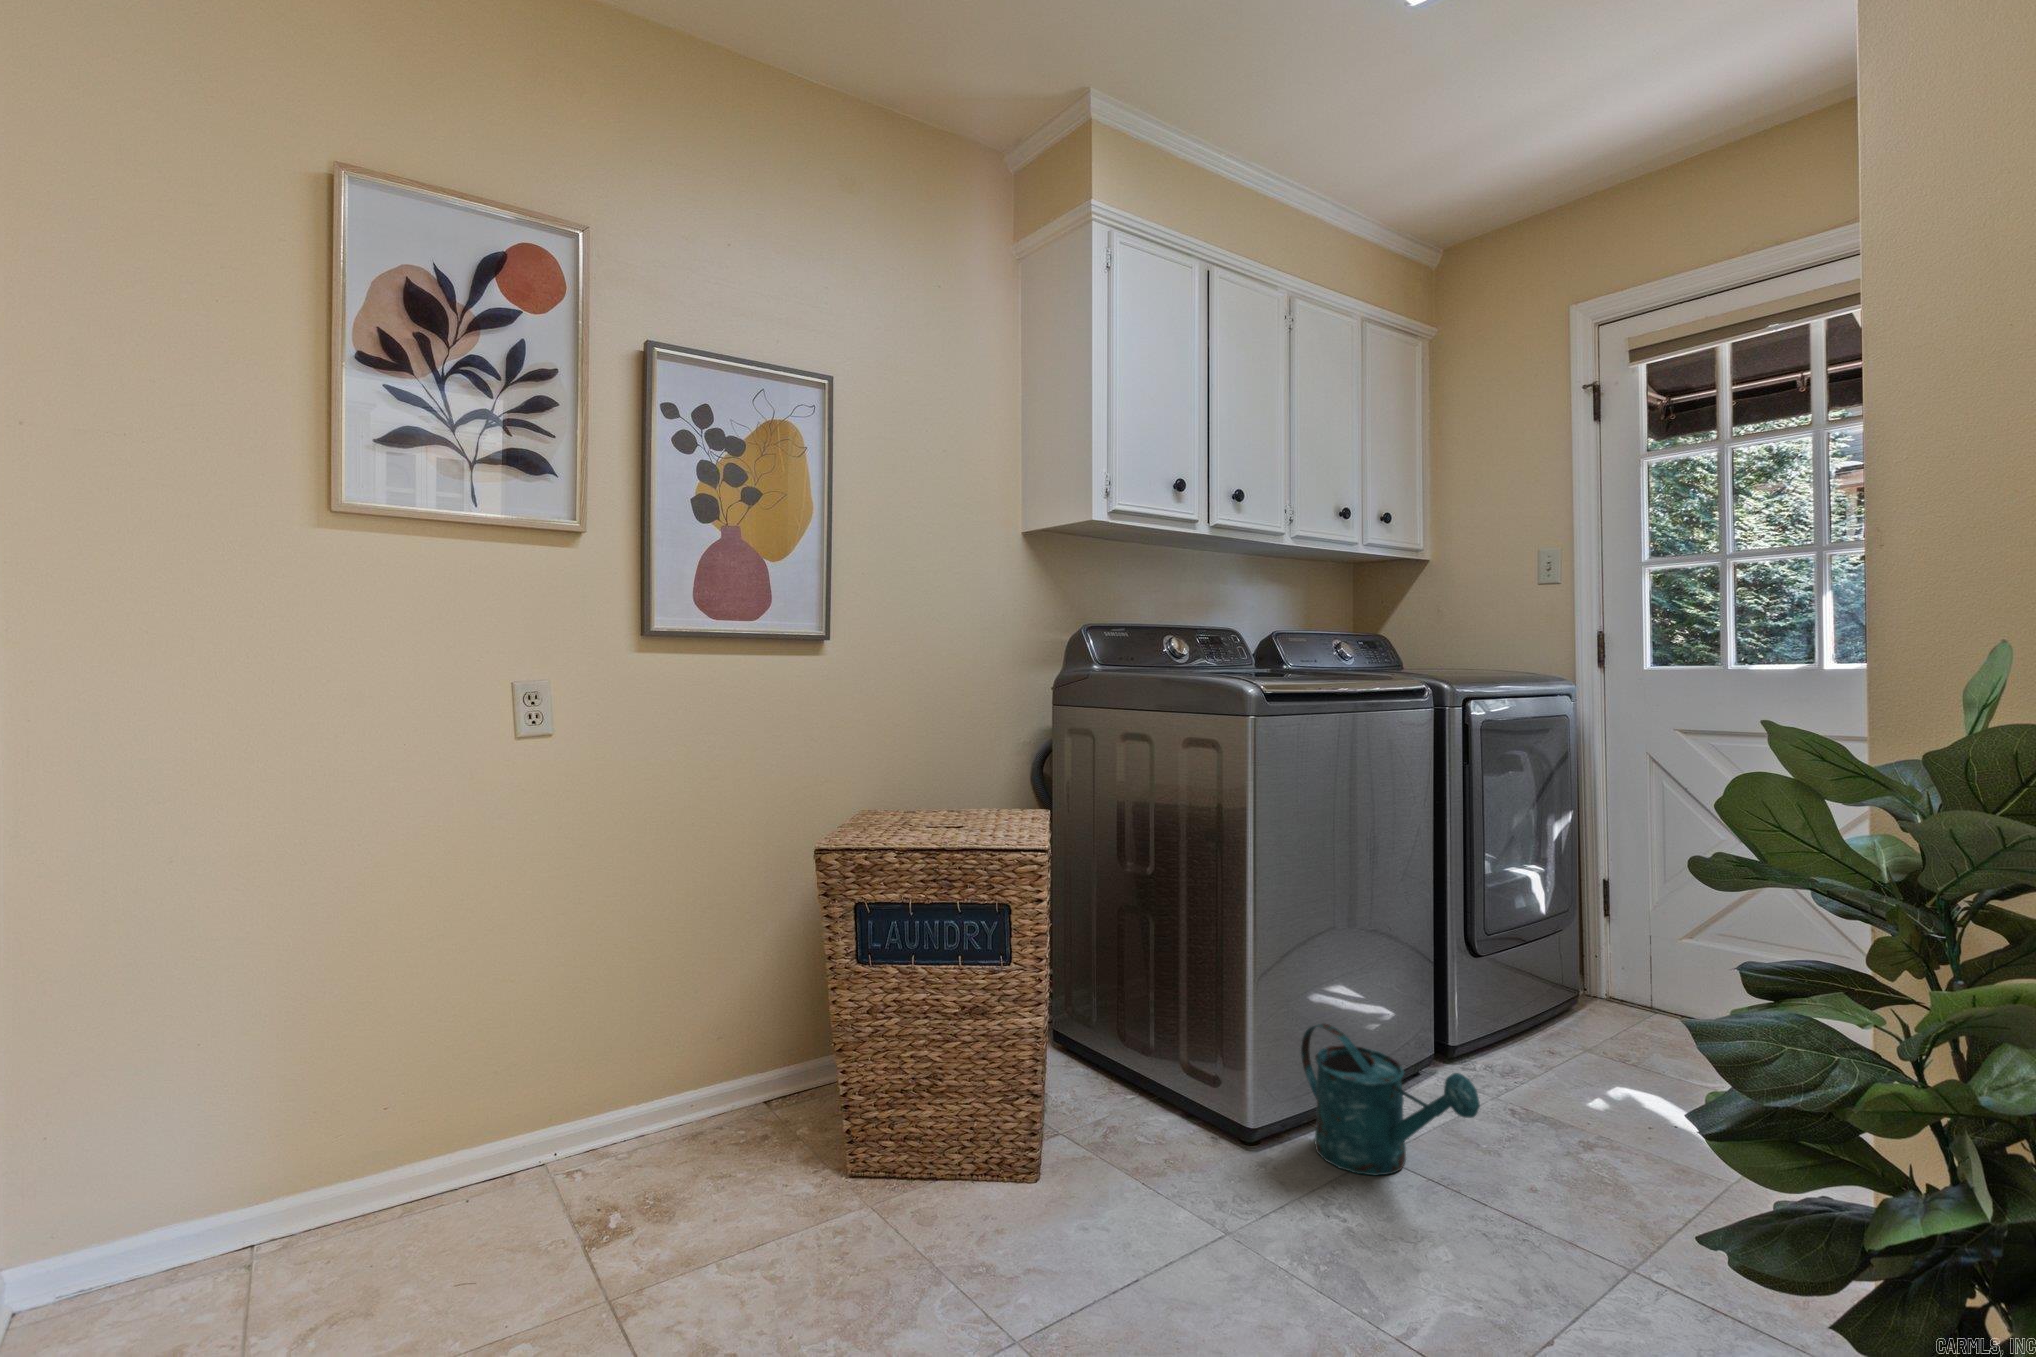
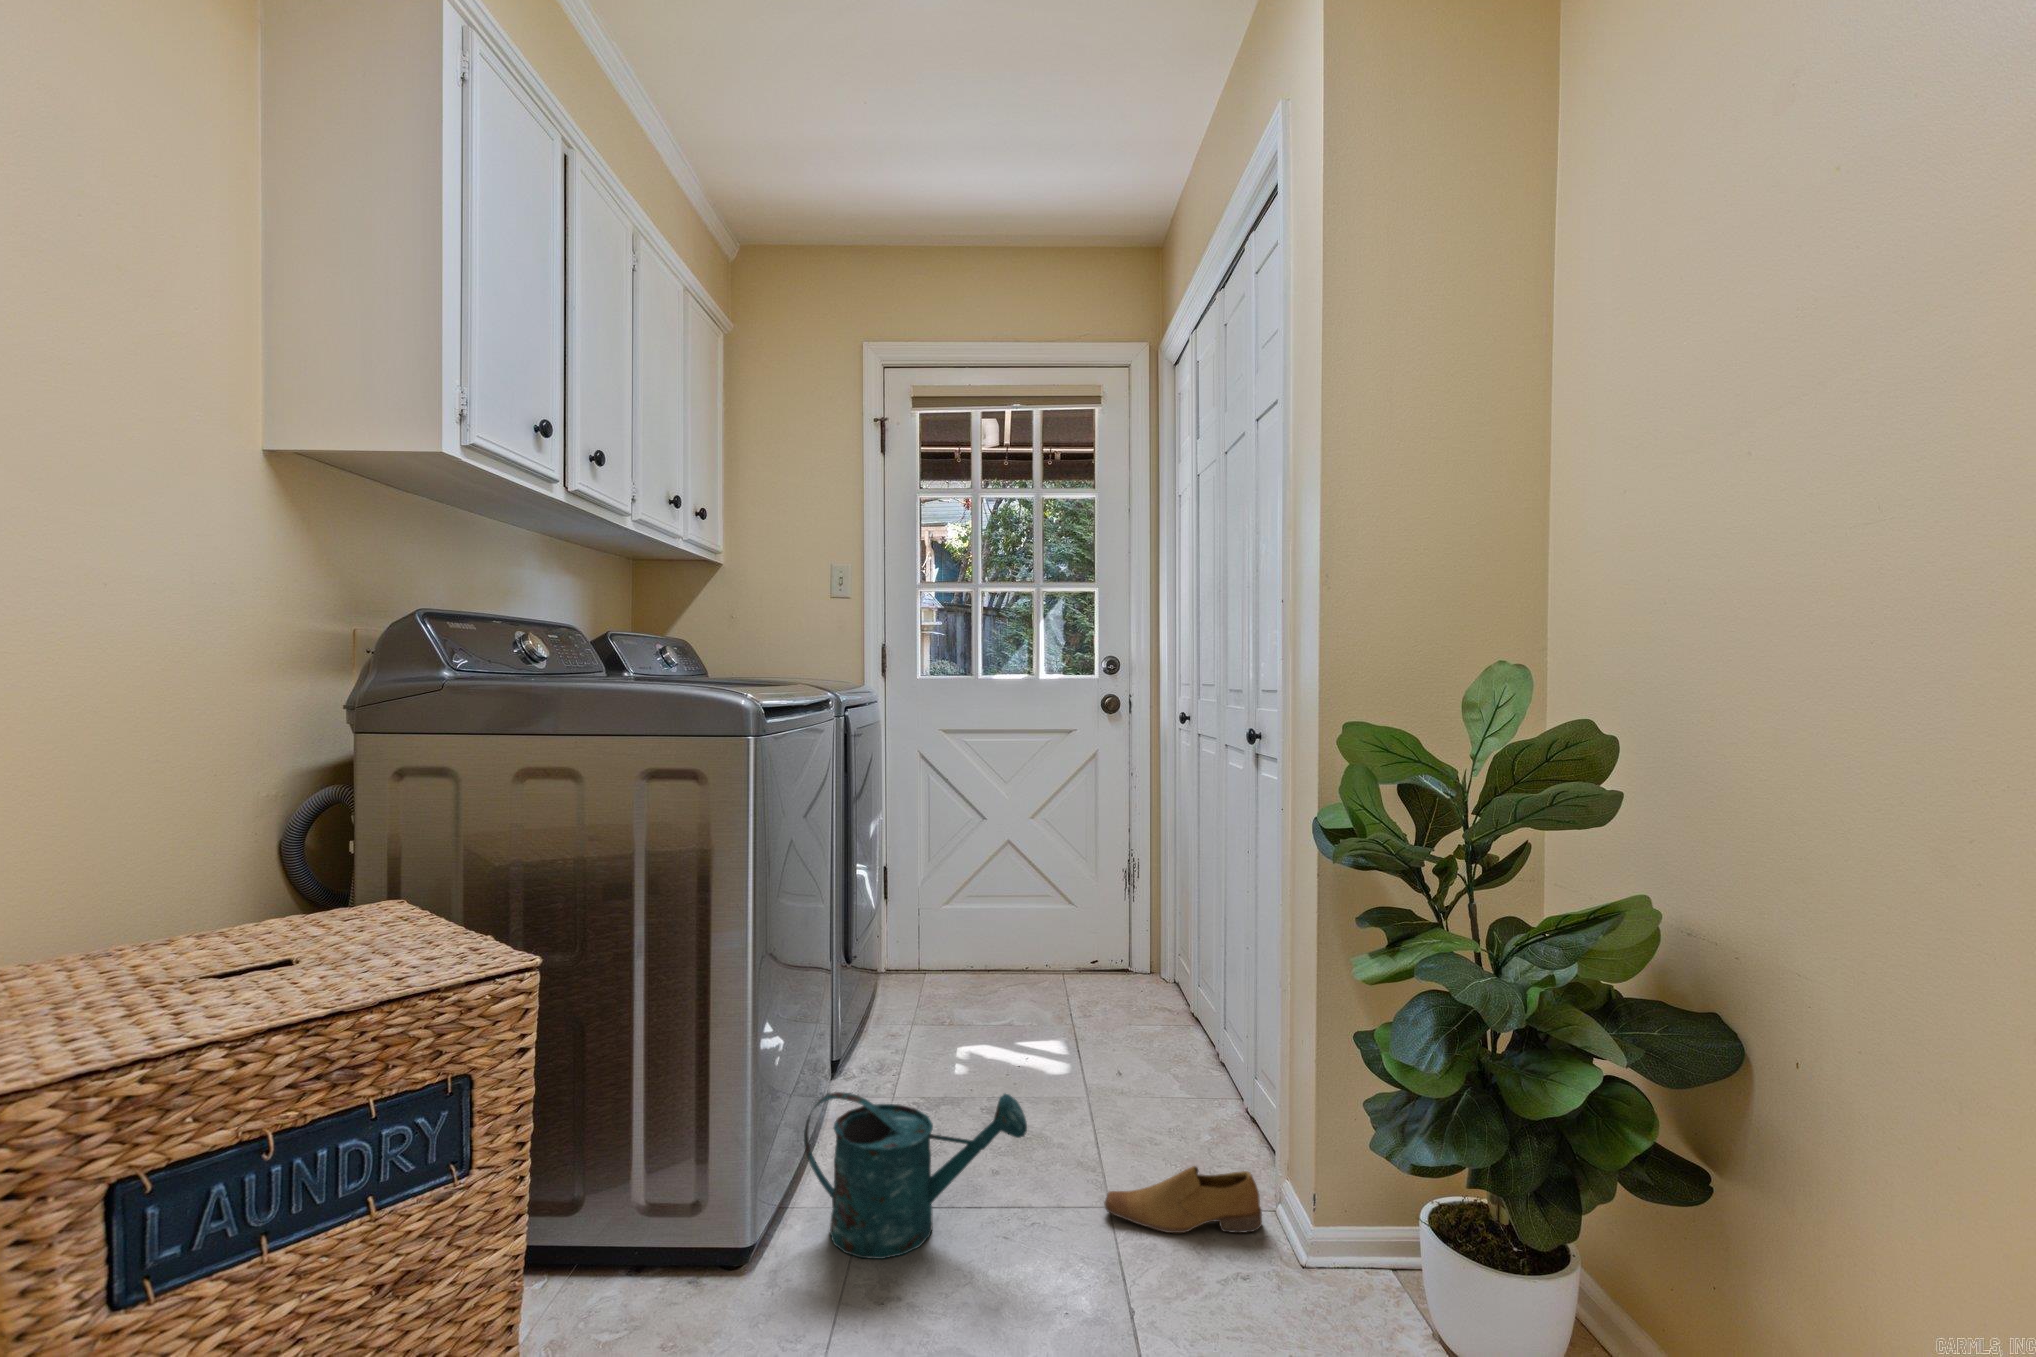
shoe: none [1571,1221,1762,1338] -> present [1104,1166,1262,1233]

